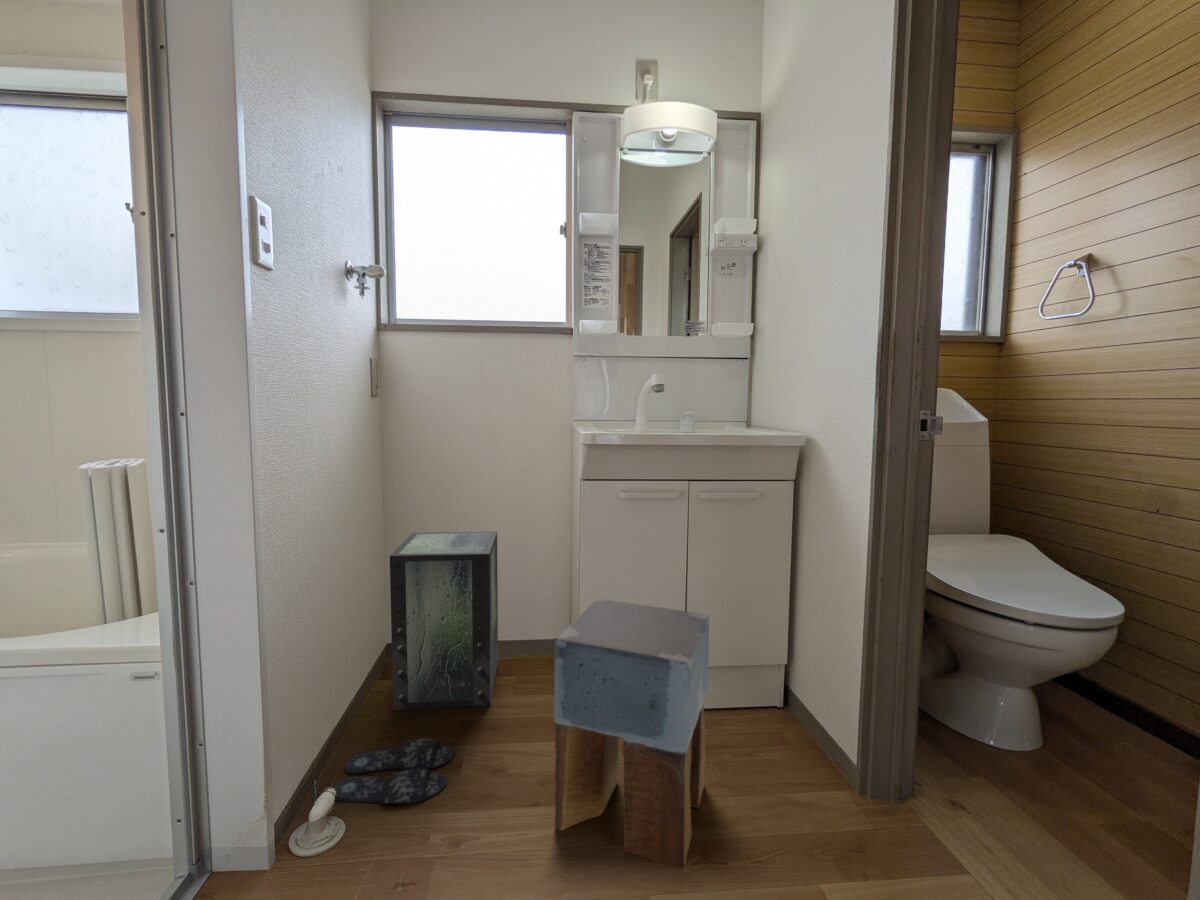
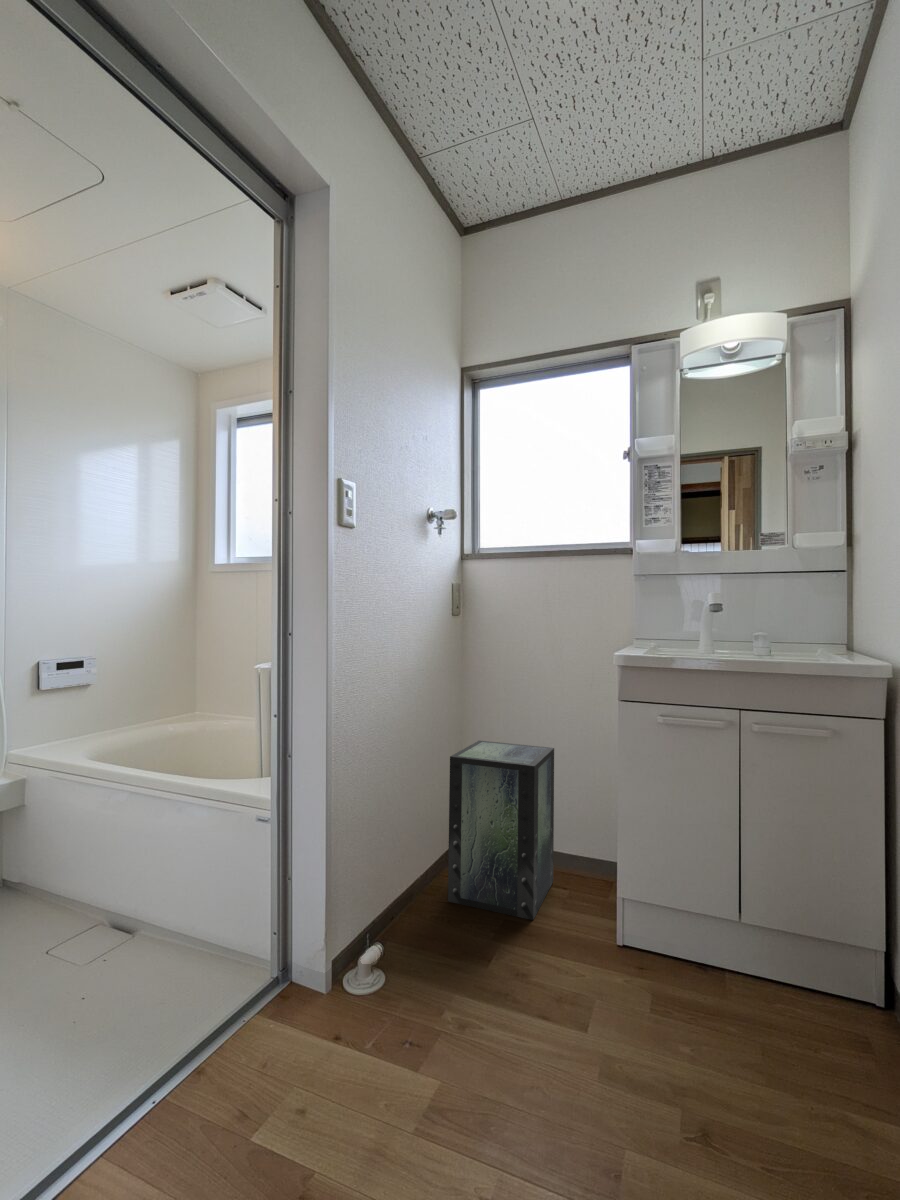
stool: present [554,599,709,868] -> none [557,823,744,1141]
slippers: present [333,738,453,804] -> none [381,928,486,983]

